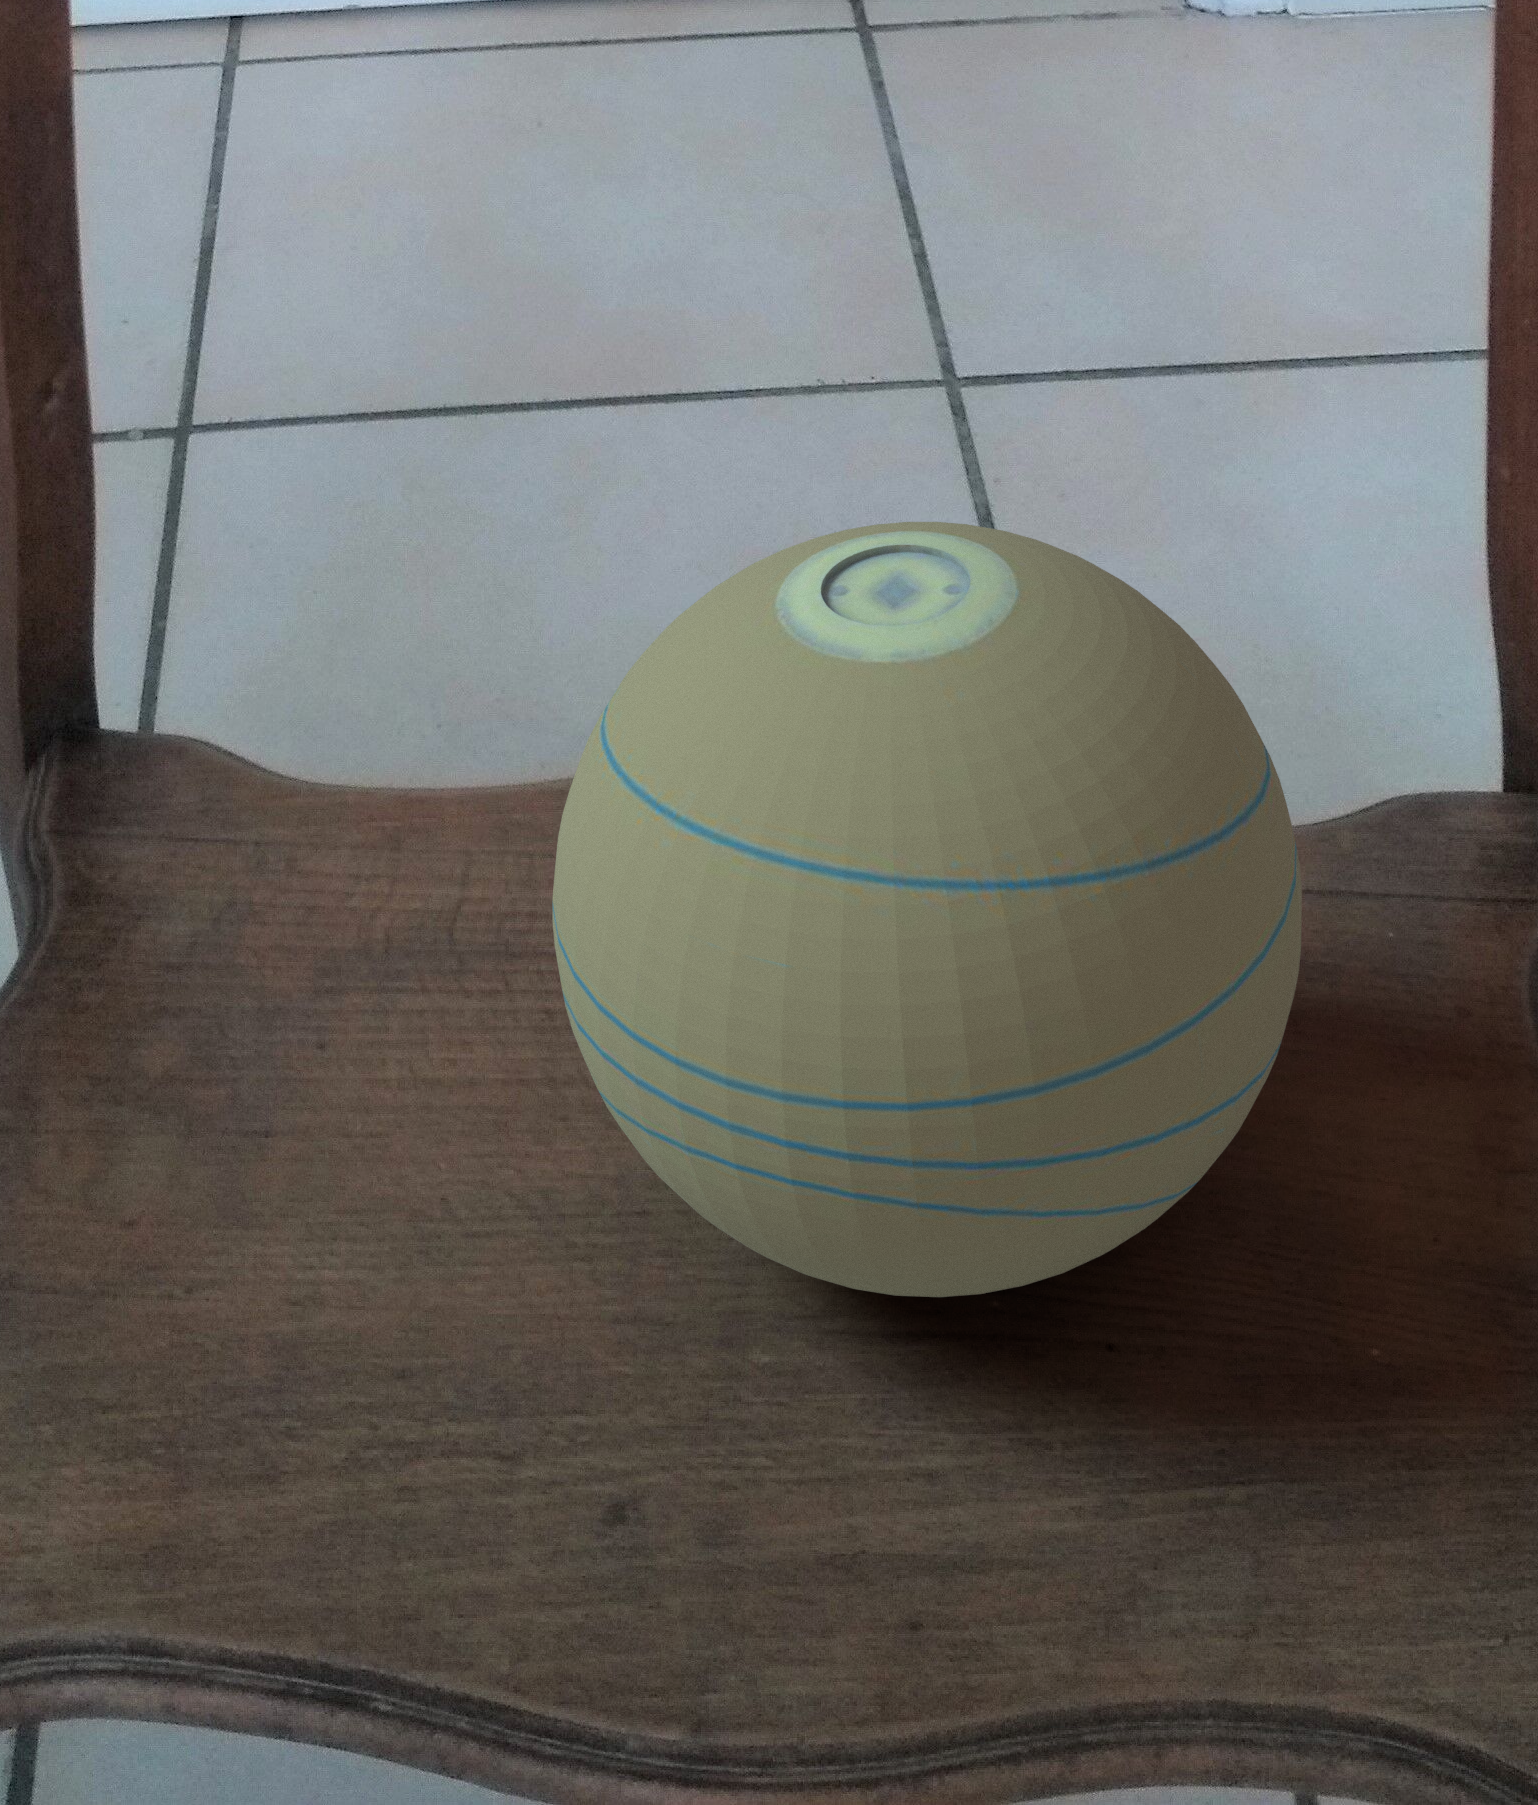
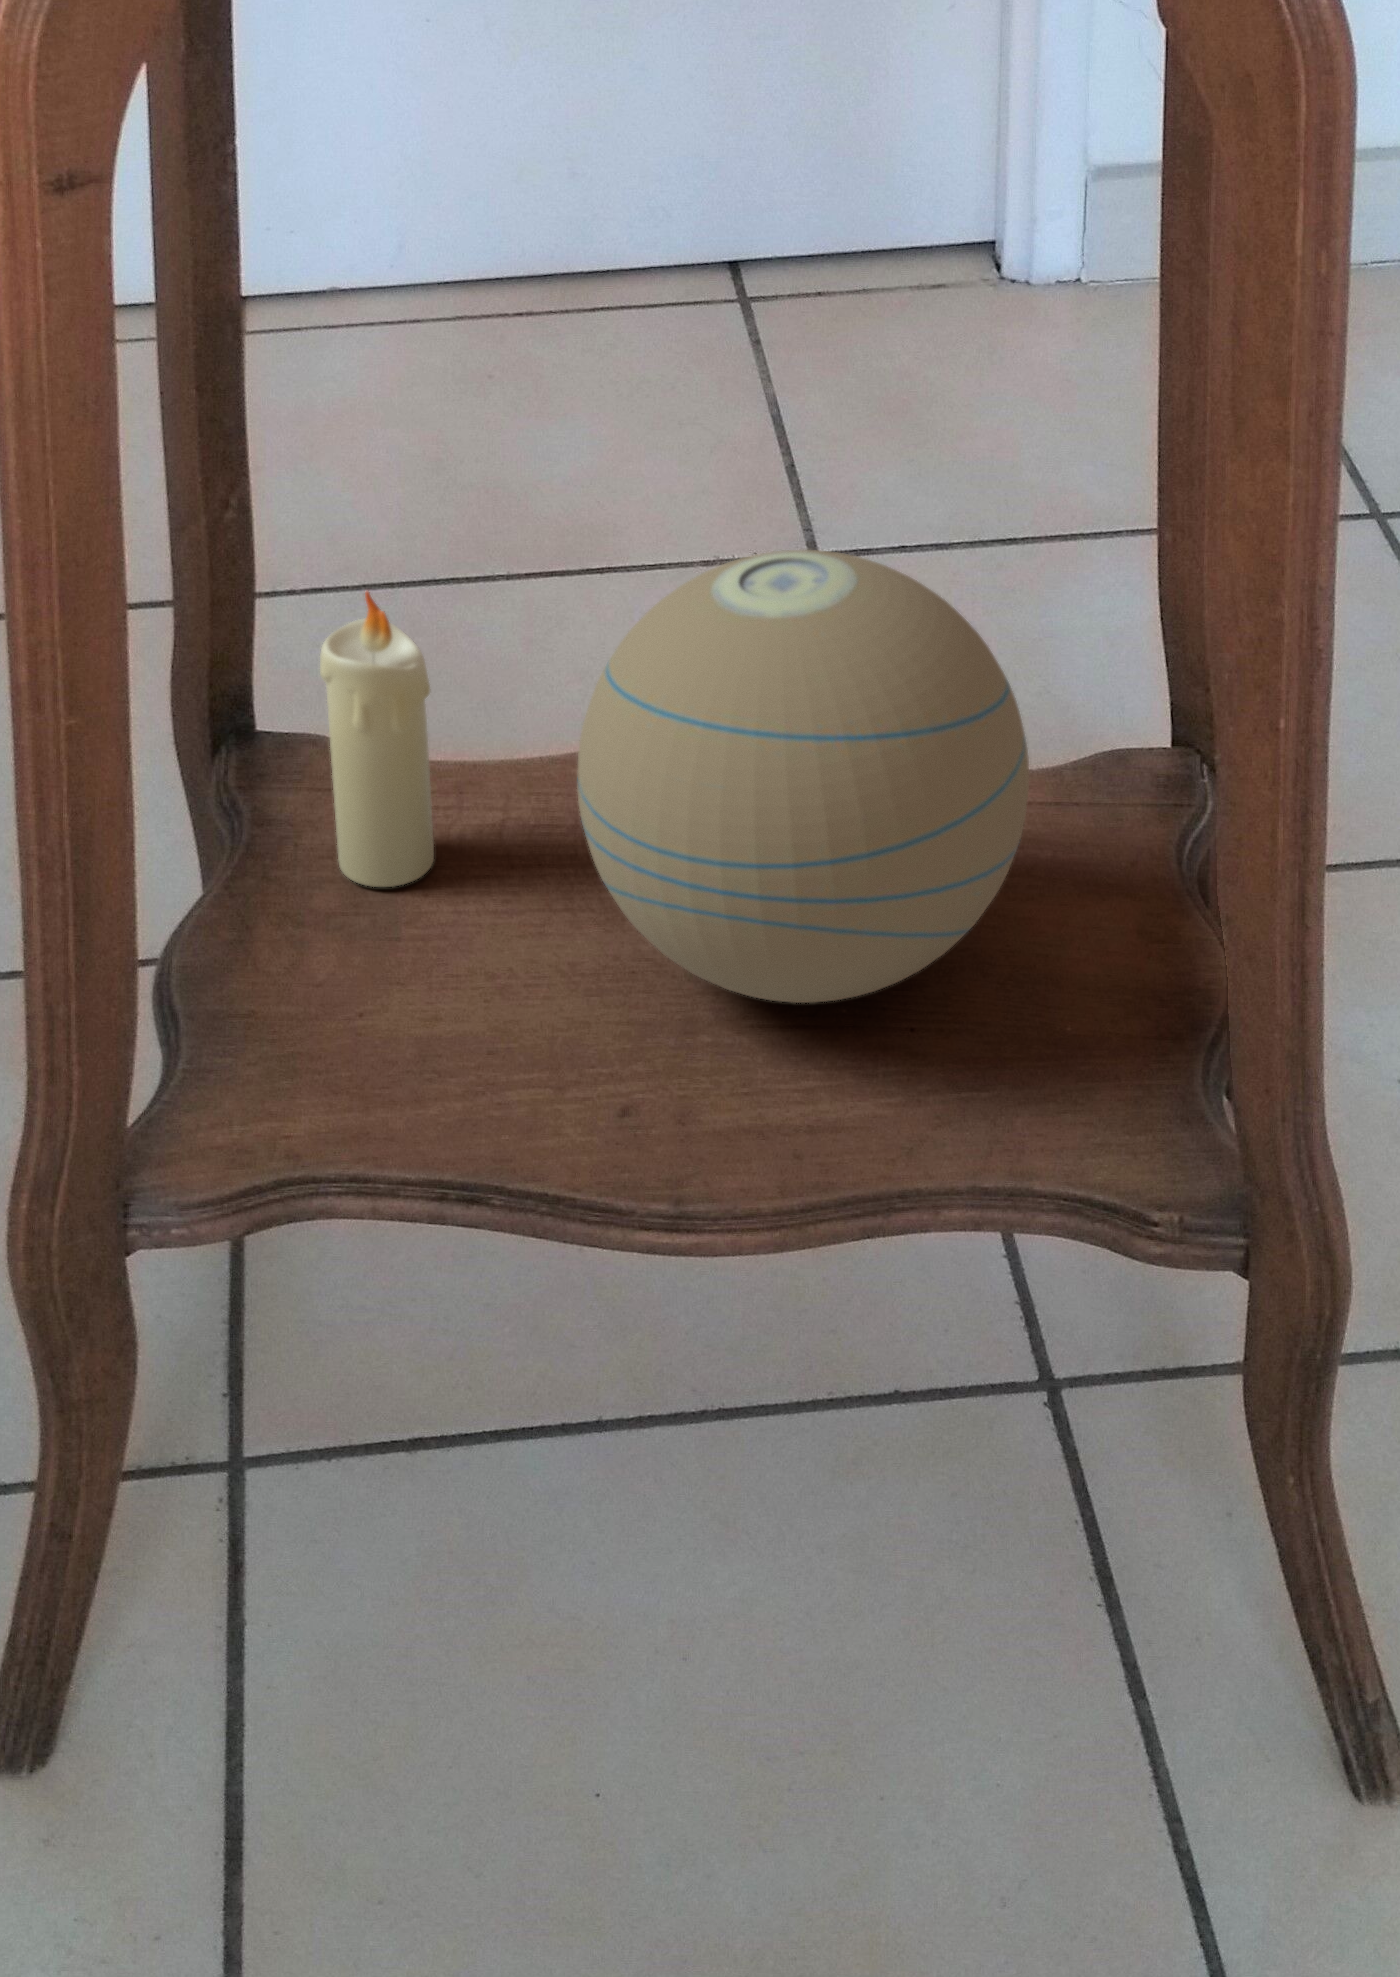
candle: none [154,565,342,1028] -> present [320,591,434,887]

